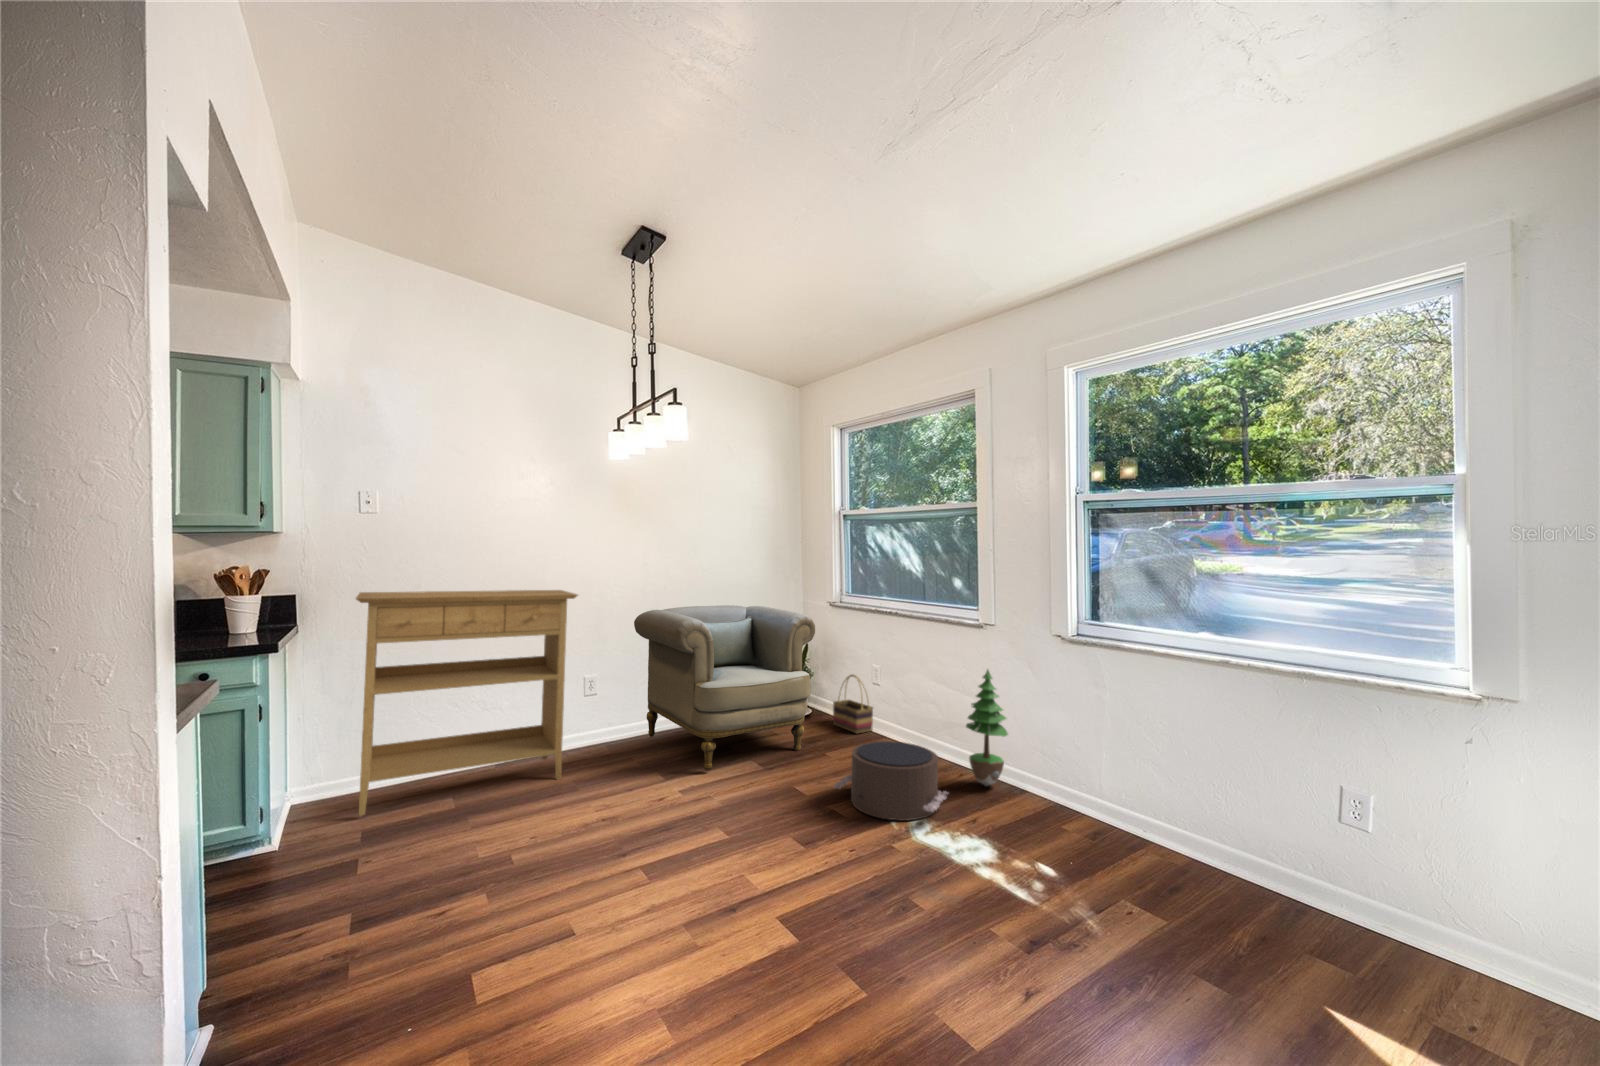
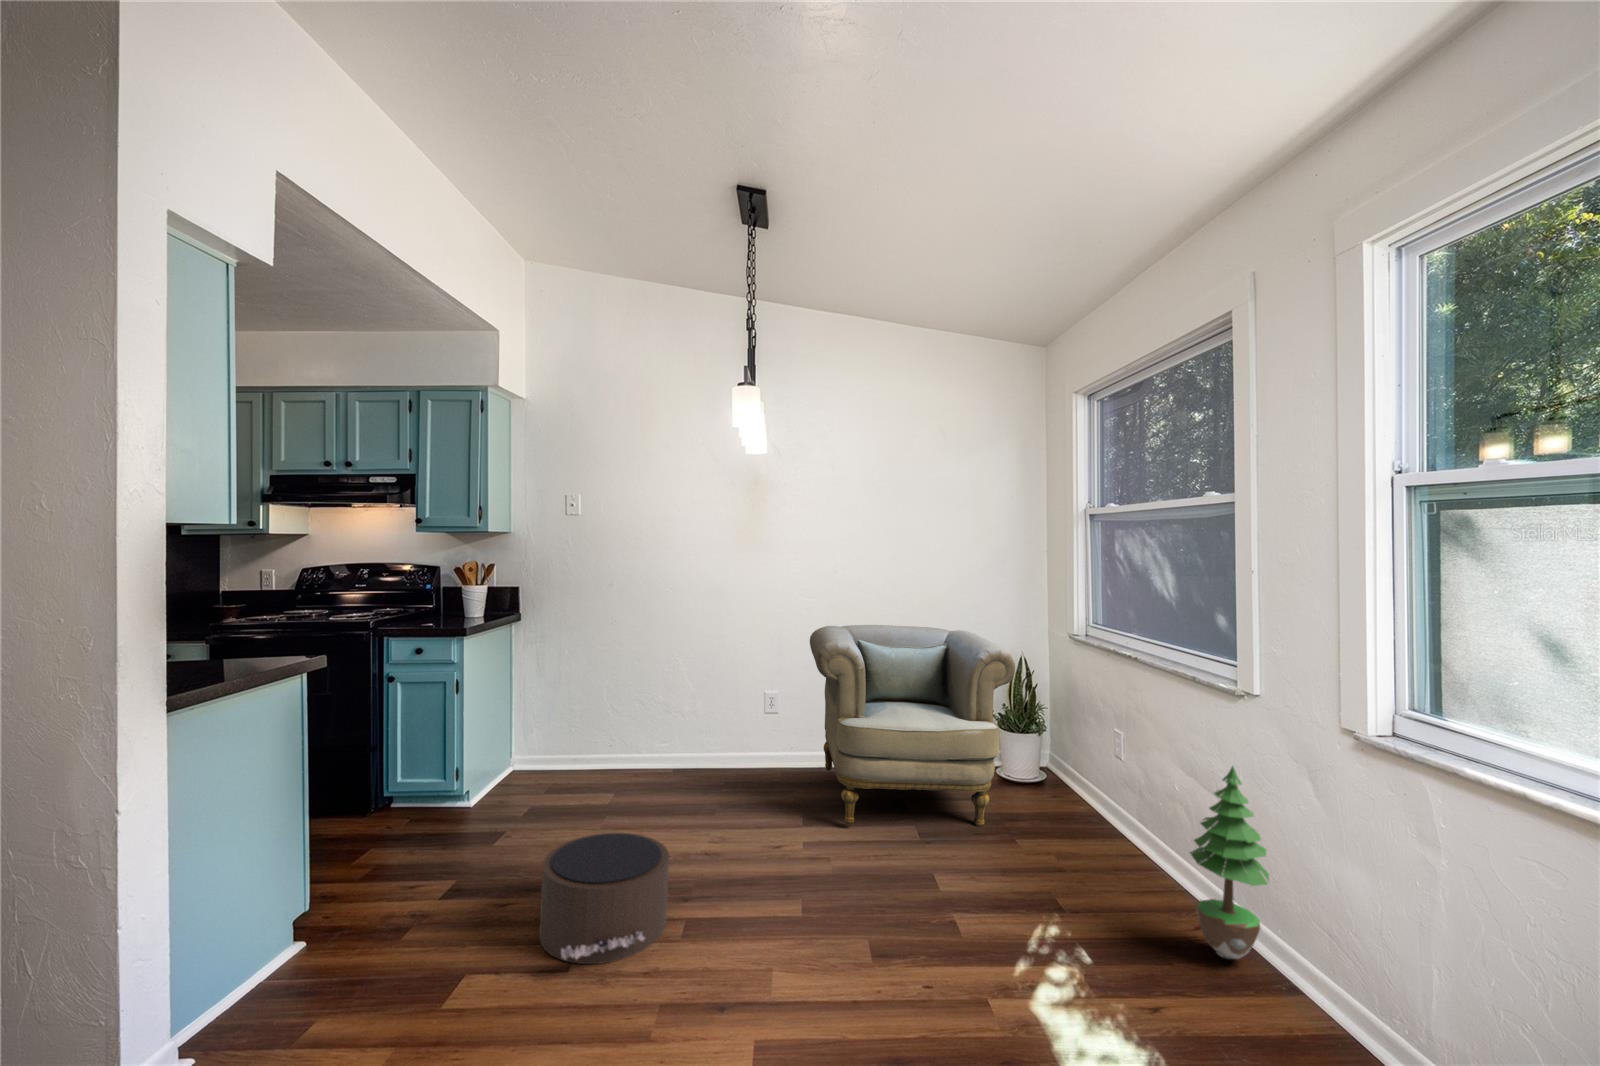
console table: present [356,590,578,816] -> none [530,589,734,800]
basket: present [833,675,873,733] -> none [1057,737,1110,822]
pouf: present [833,741,948,821] -> present [539,833,669,964]

